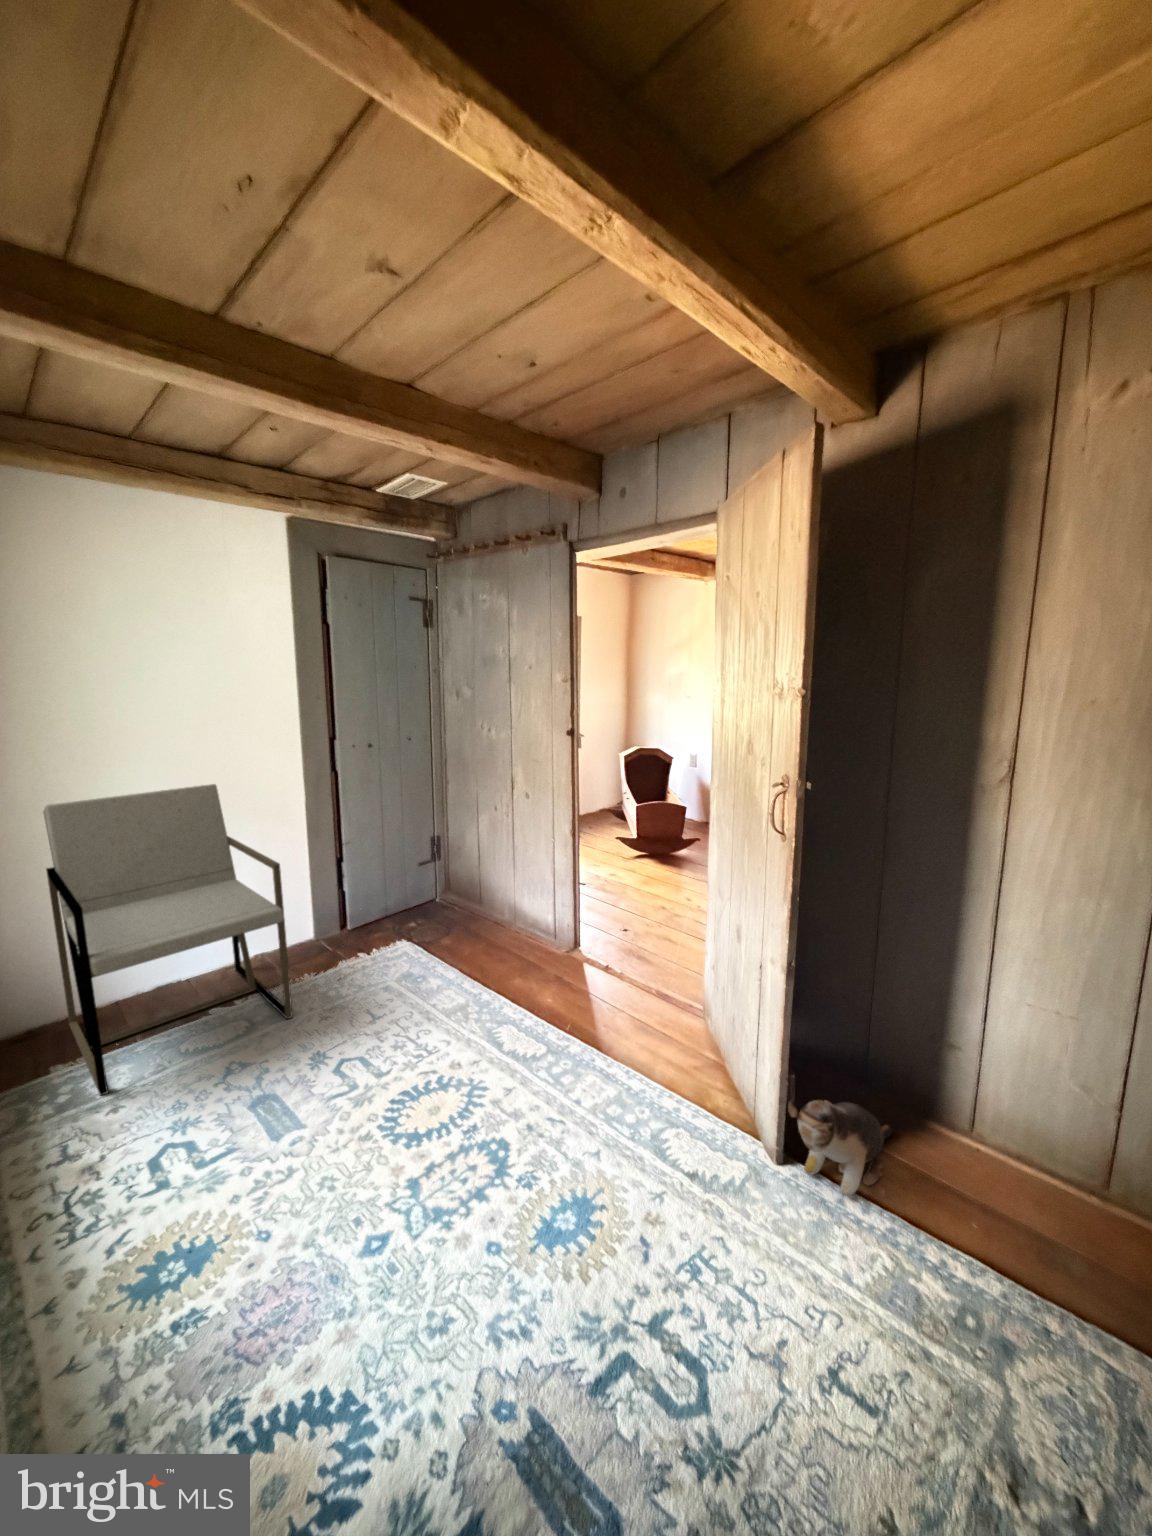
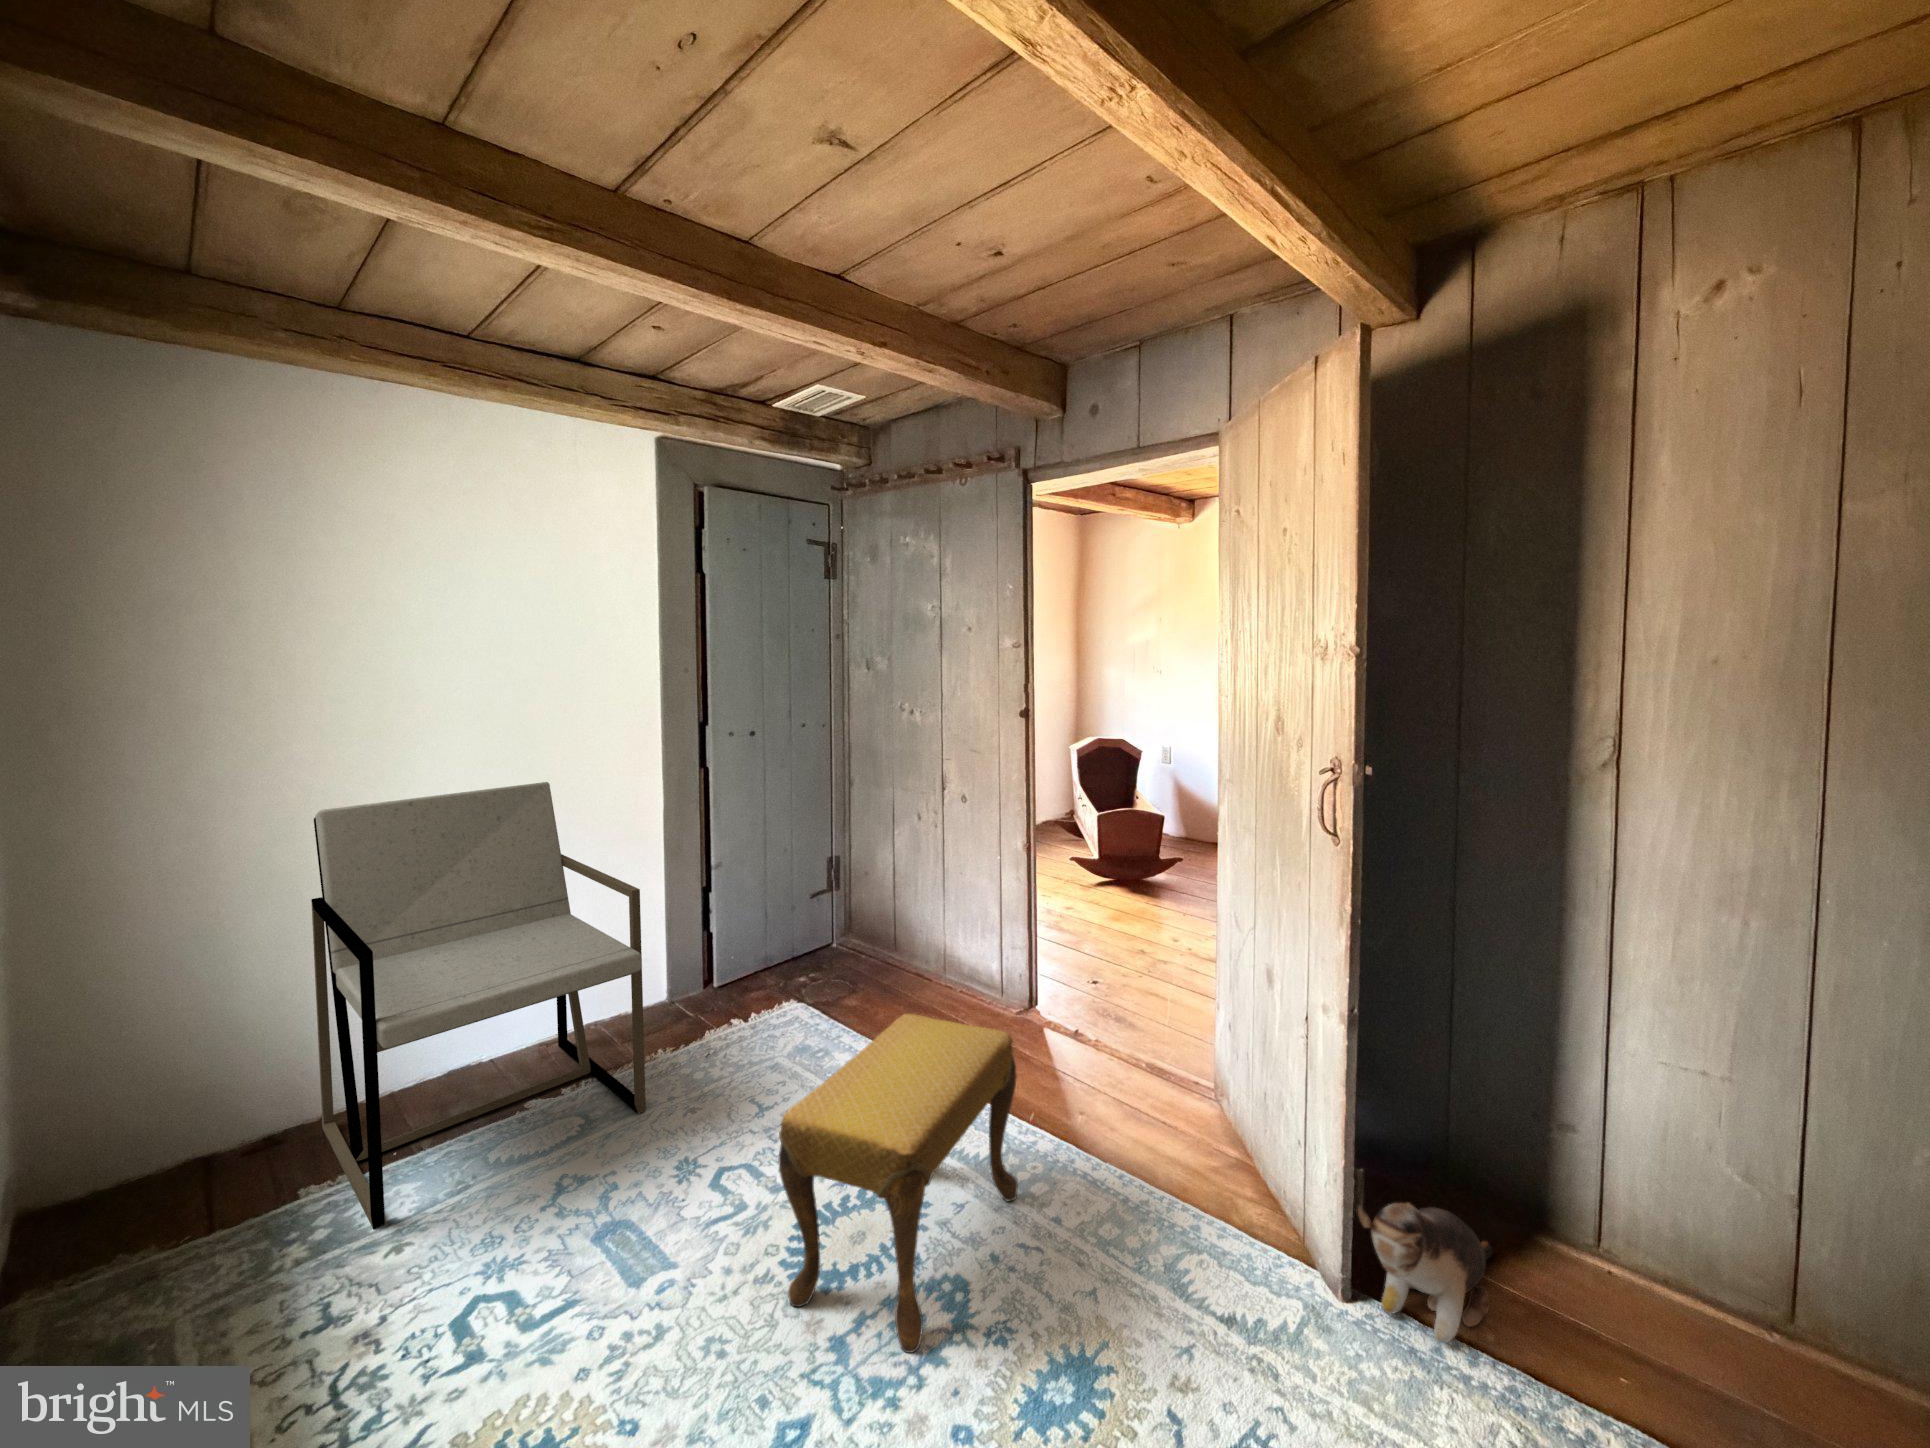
footstool: none [370,956,550,1191] -> present [779,1014,1018,1353]

